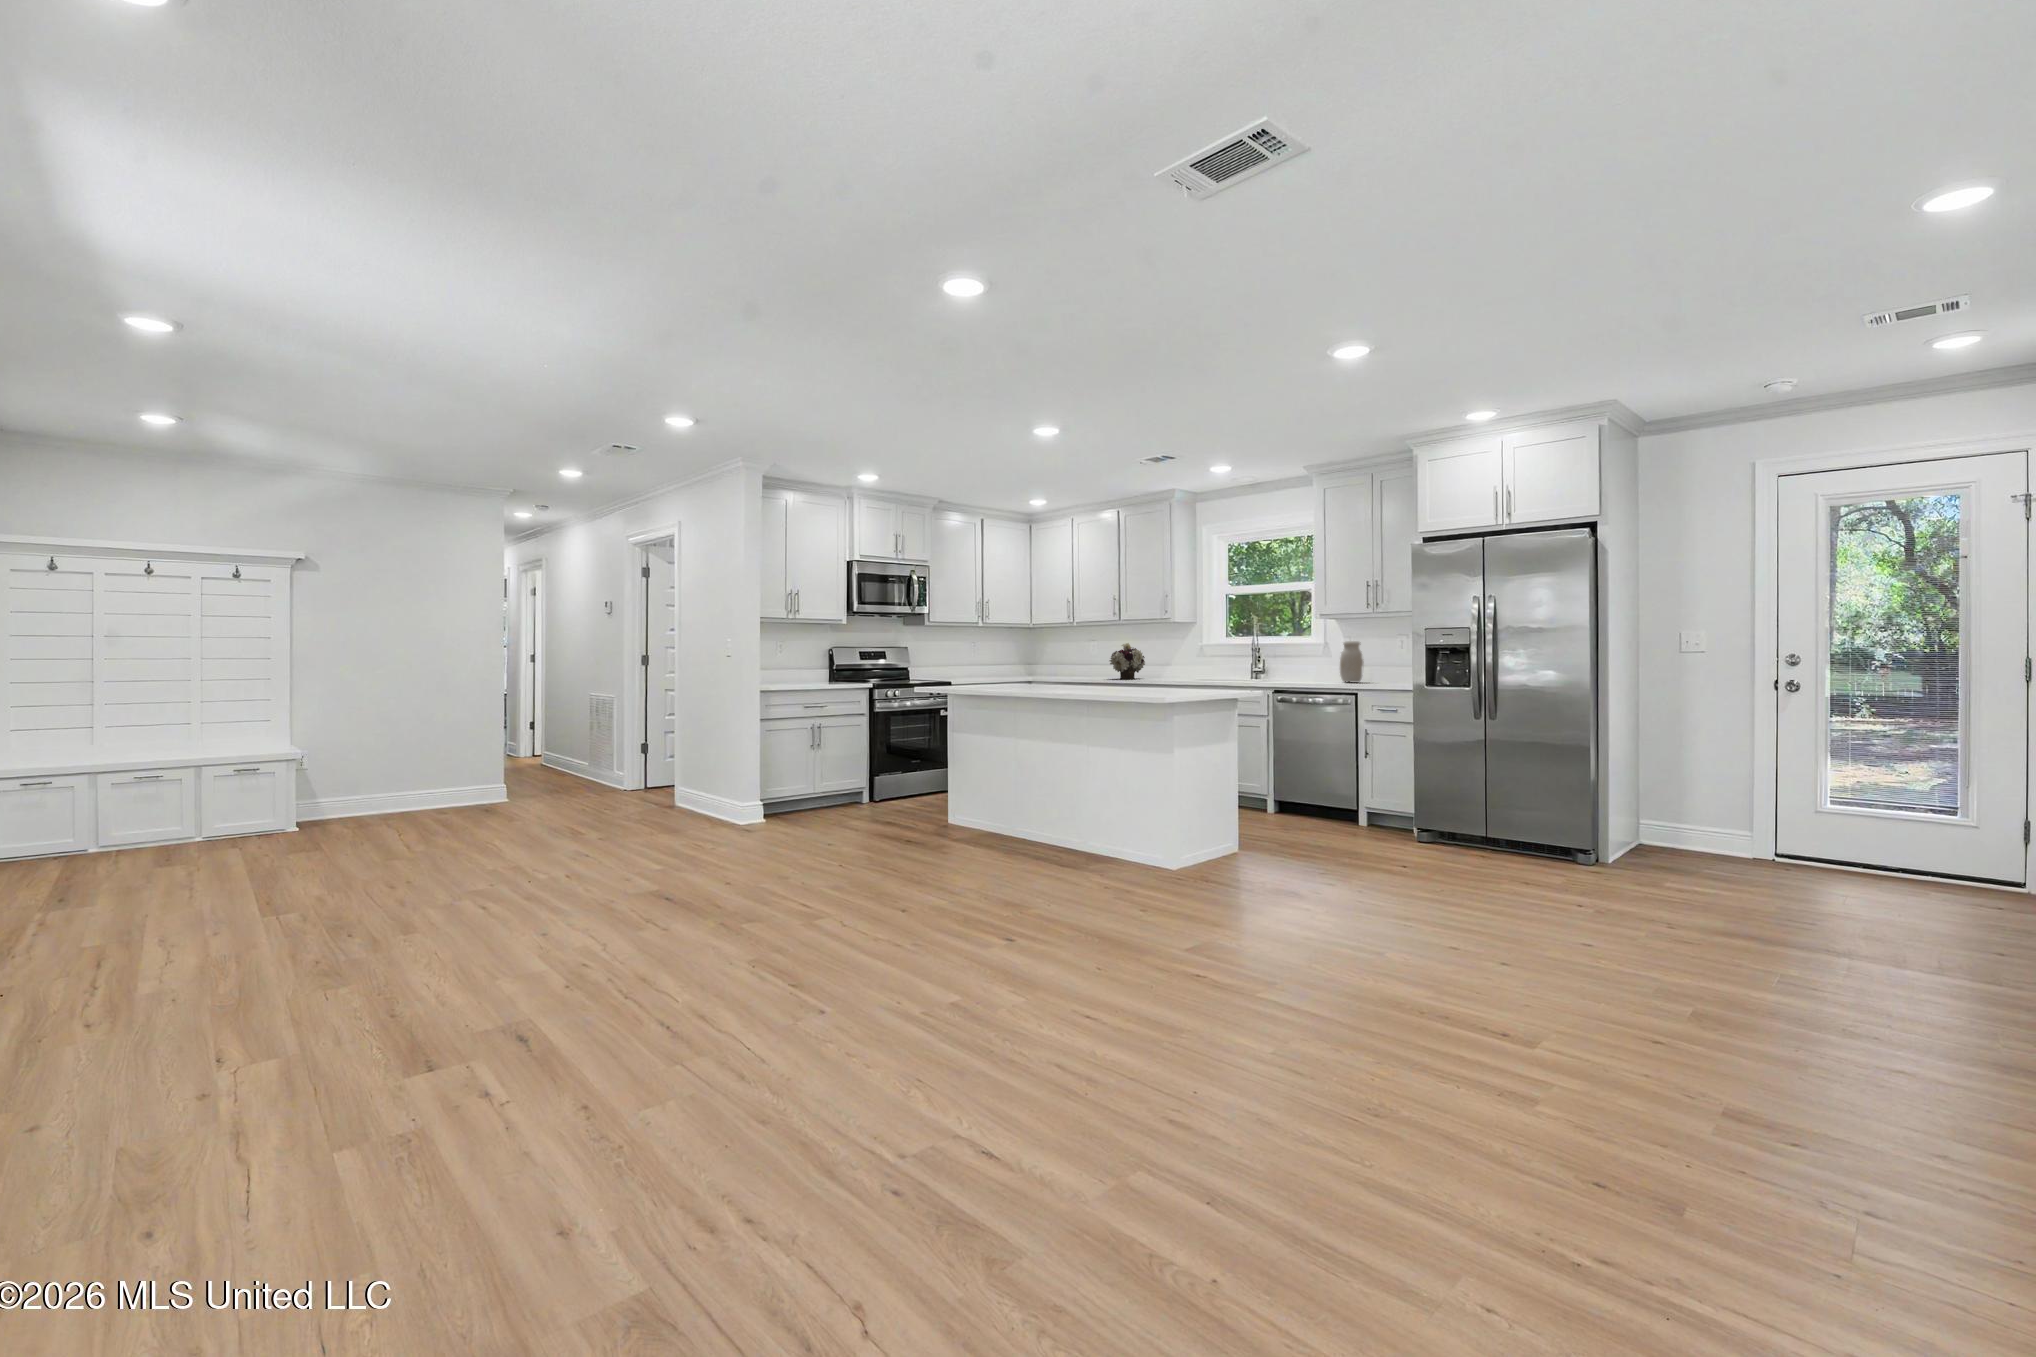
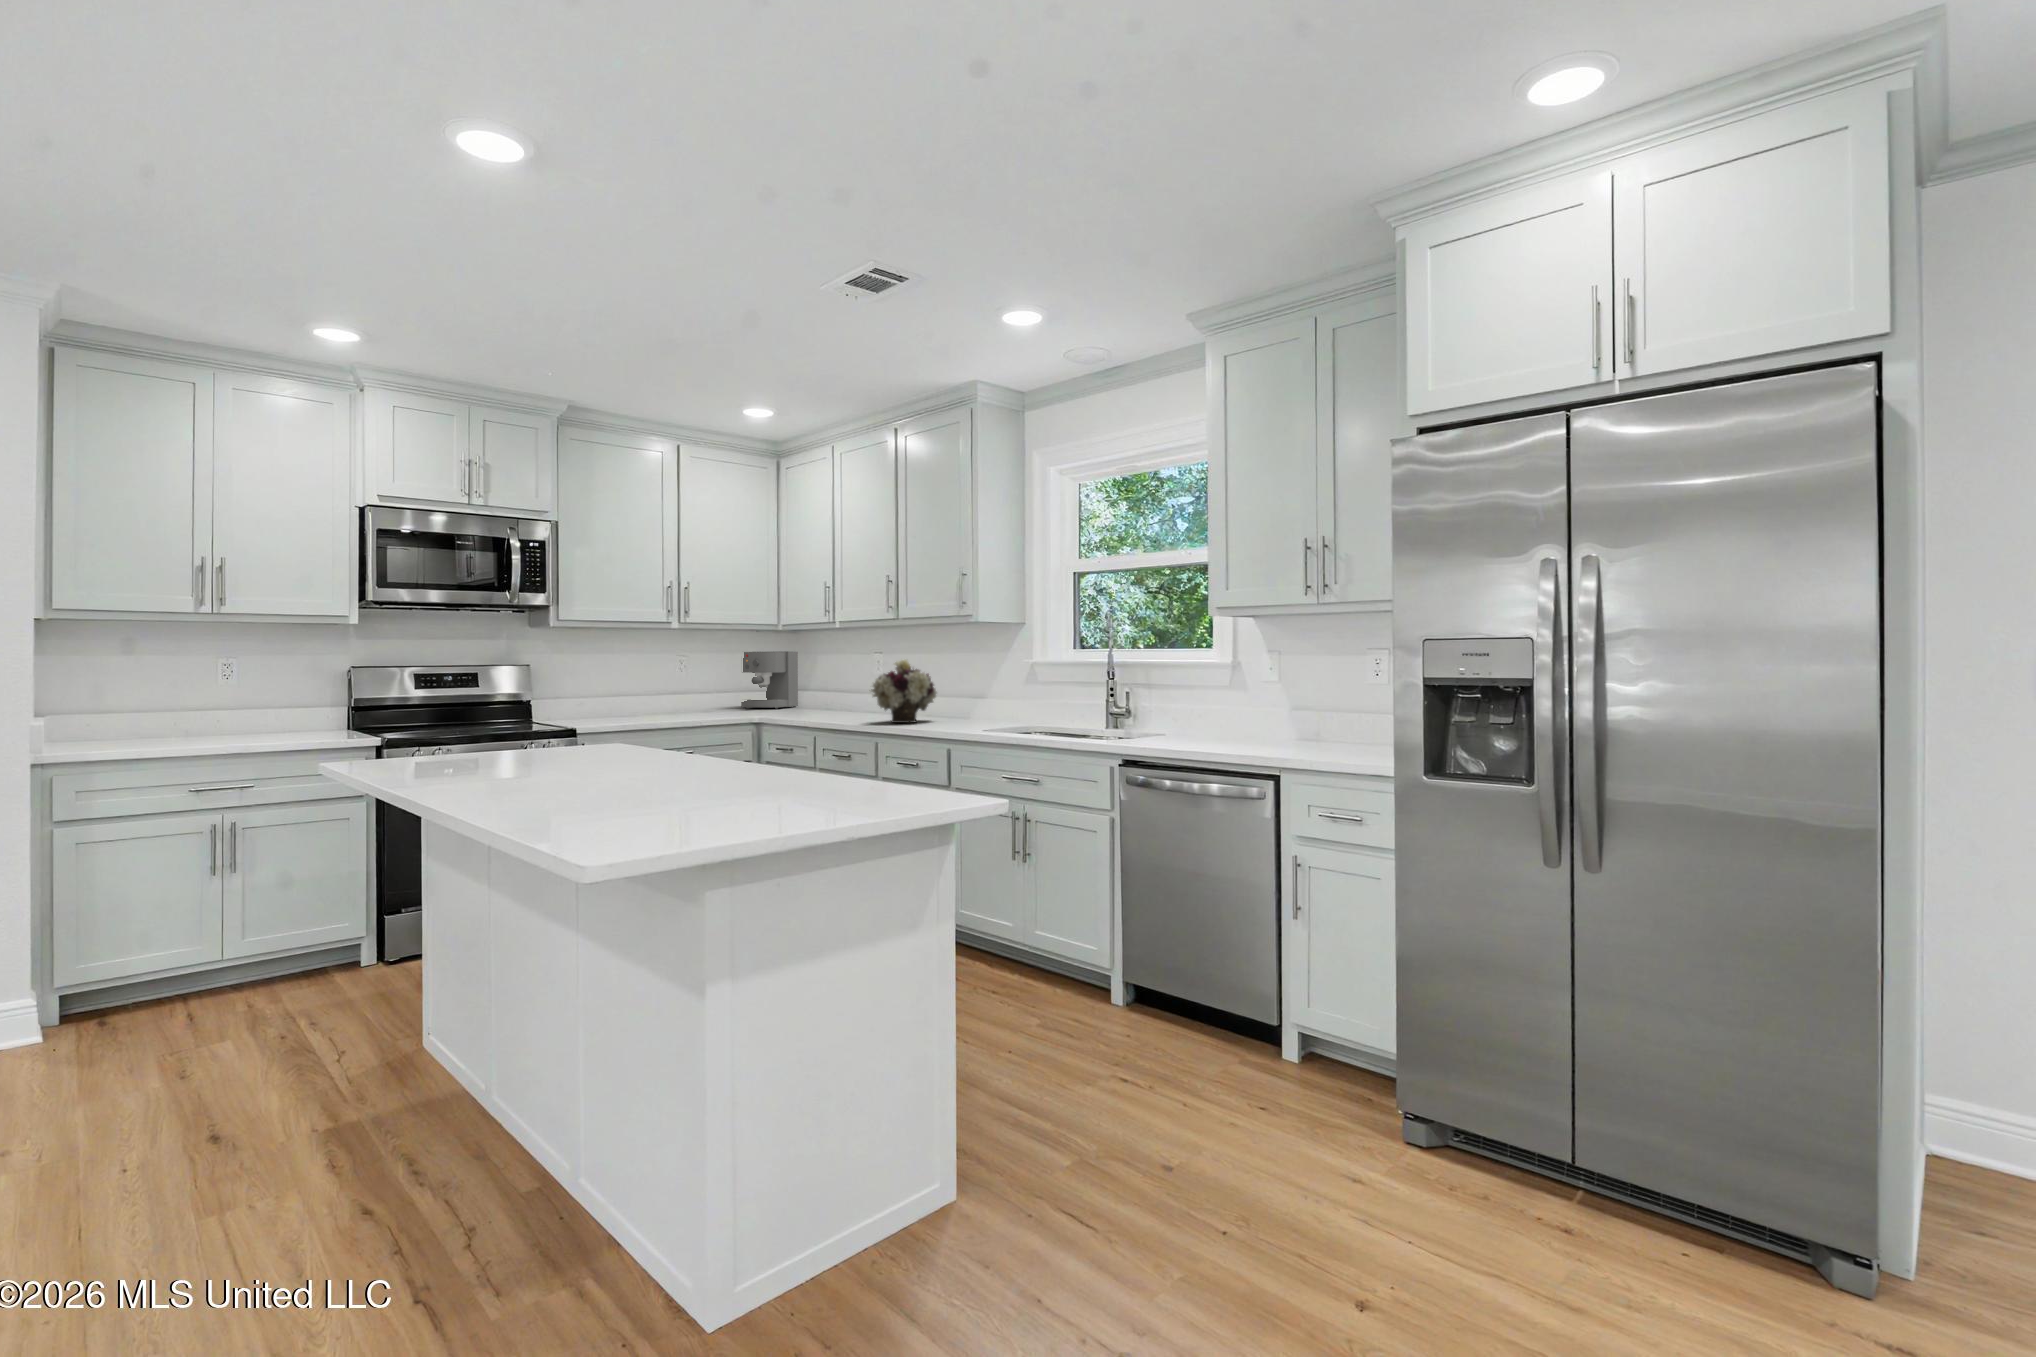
coffee maker: none [1002,640,1034,675] -> present [741,651,798,709]
jar: present [1340,641,1364,682] -> none [1256,660,1301,742]

